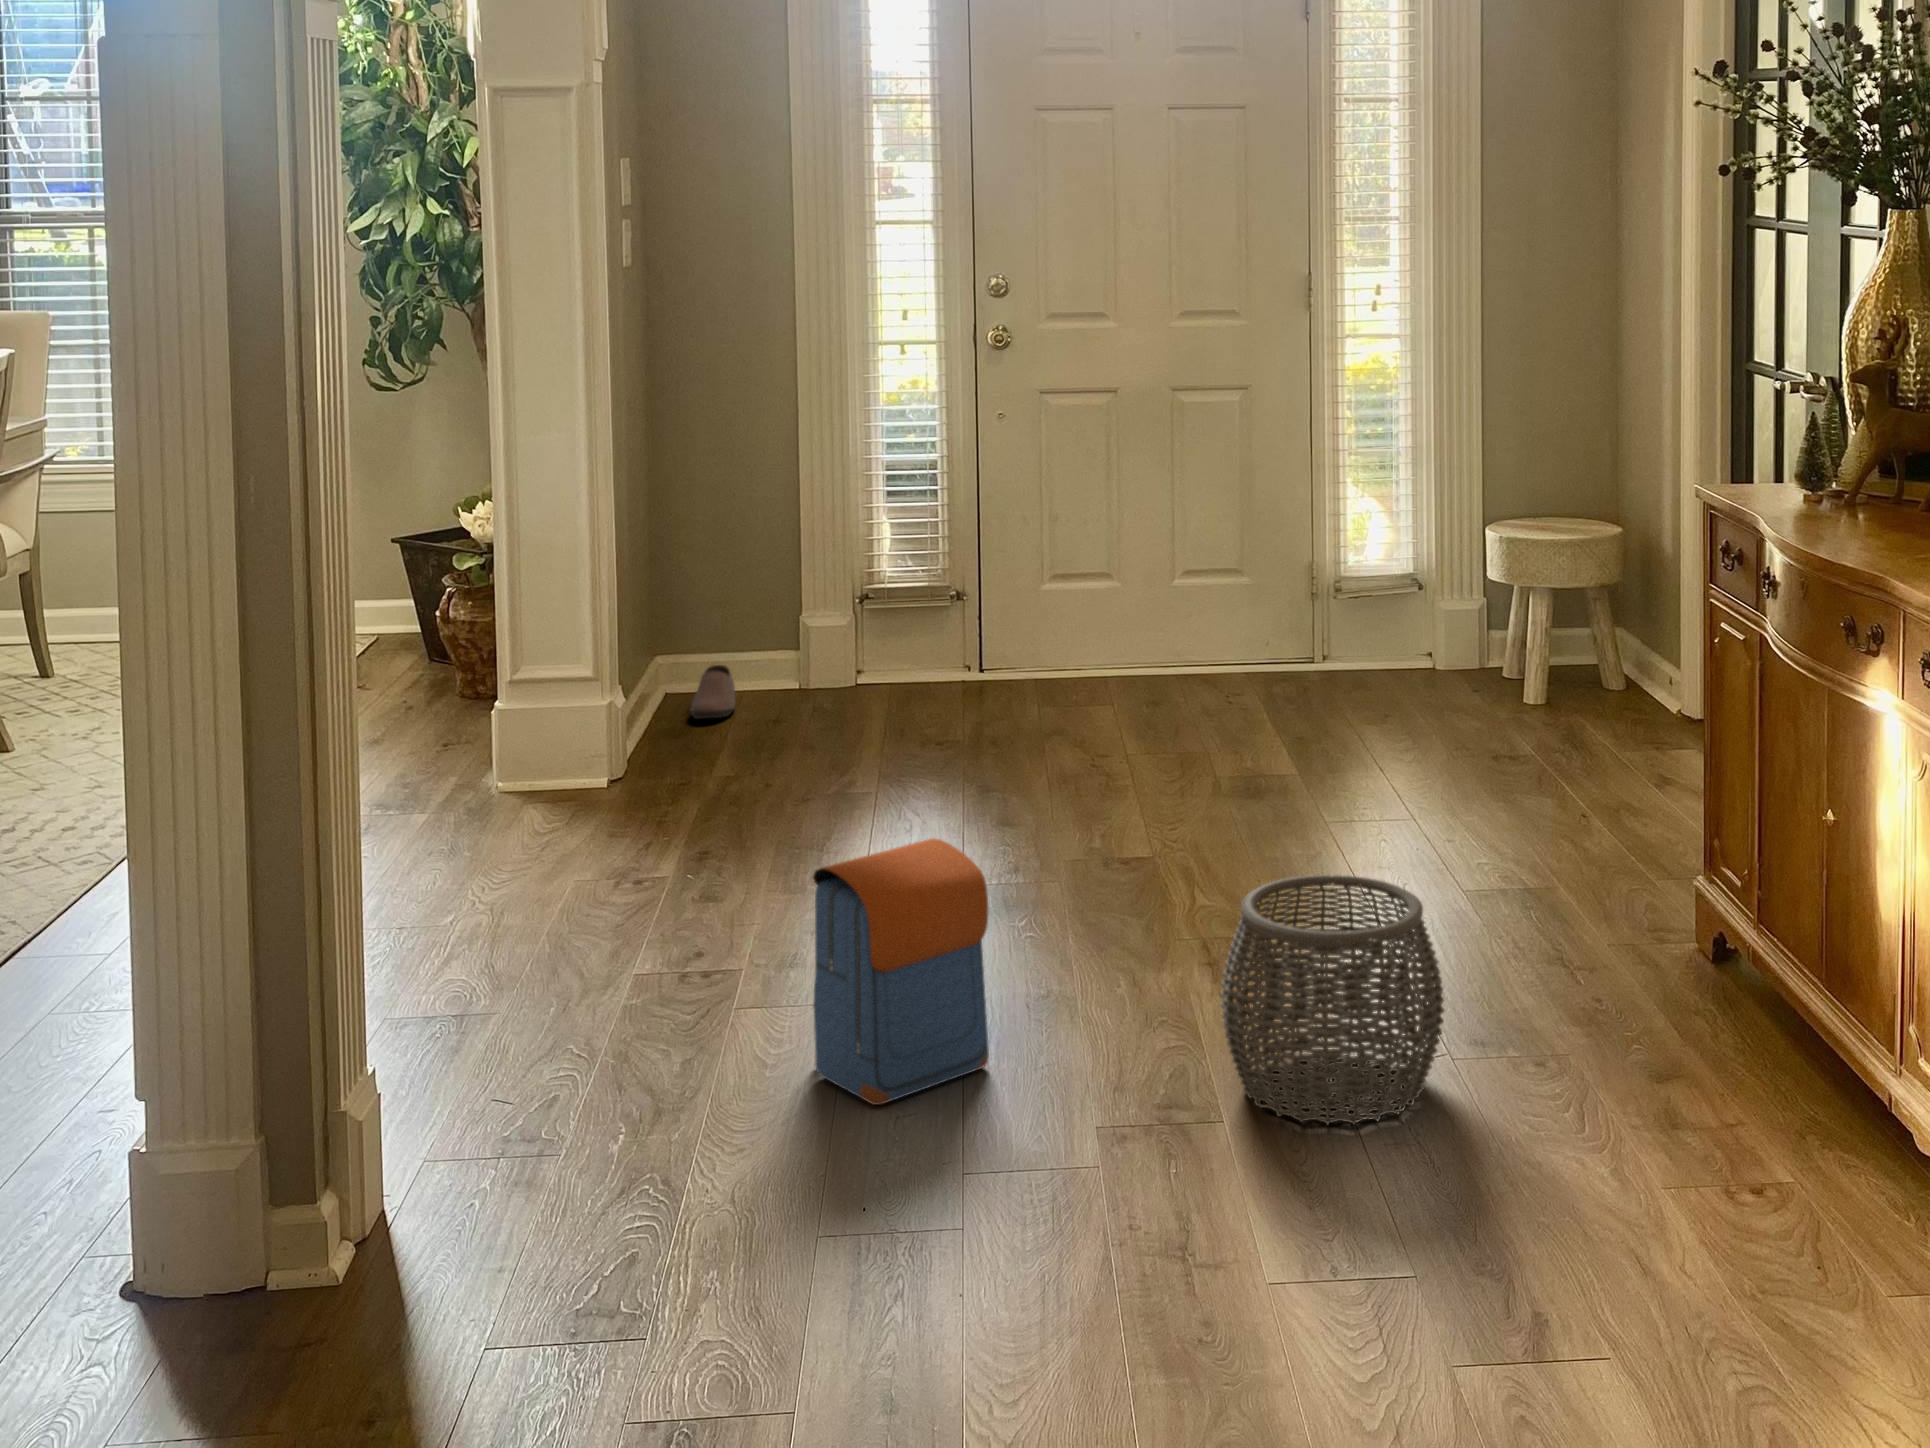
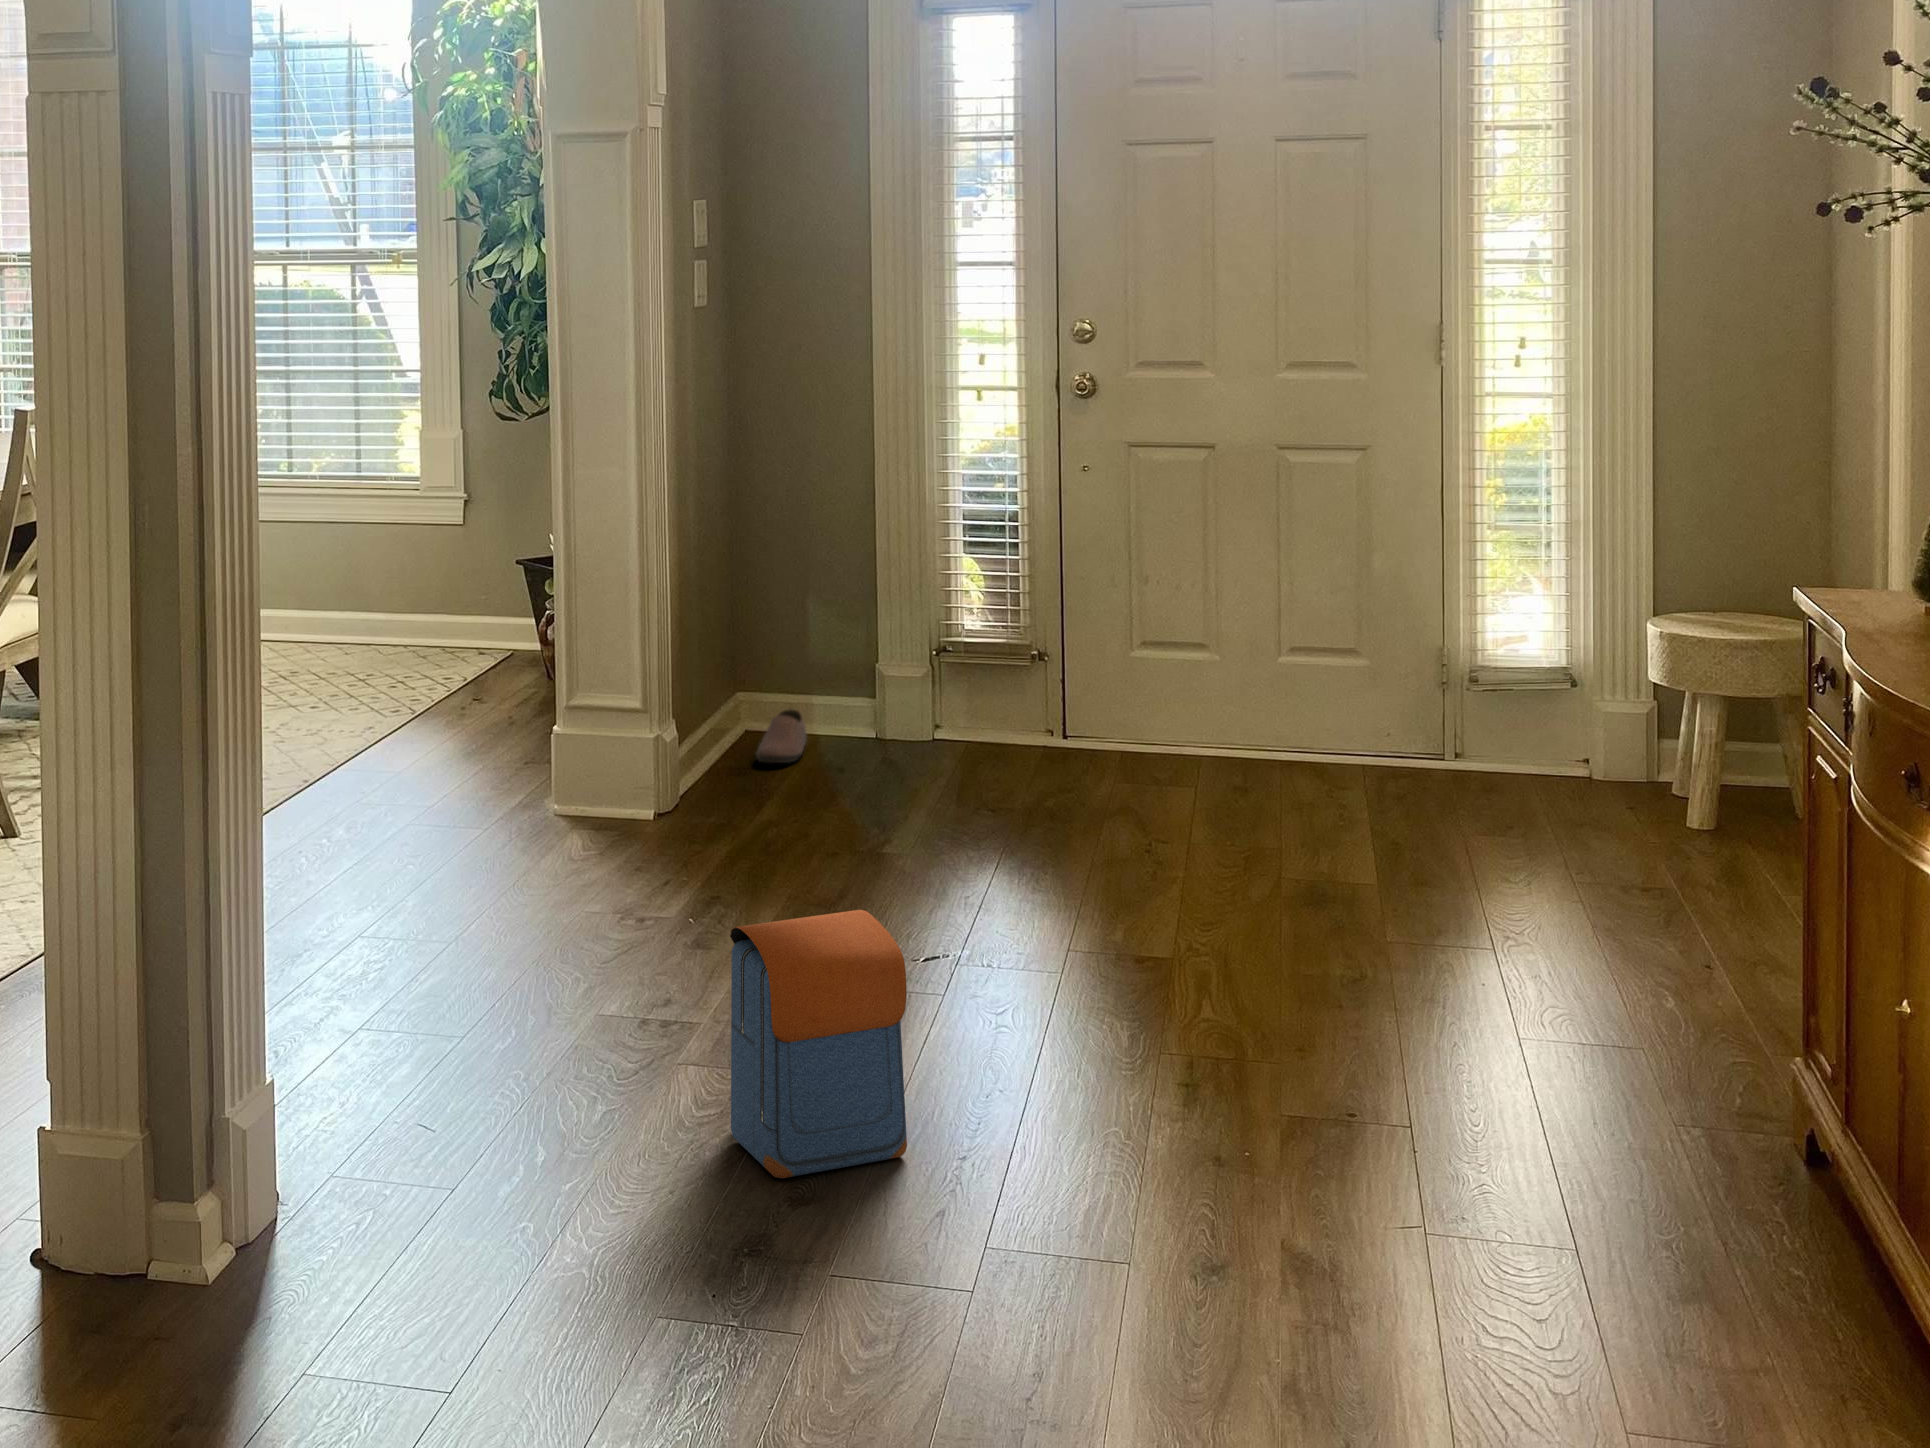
woven basket: present [1220,875,1444,1125] -> none [1139,998,1401,1286]

